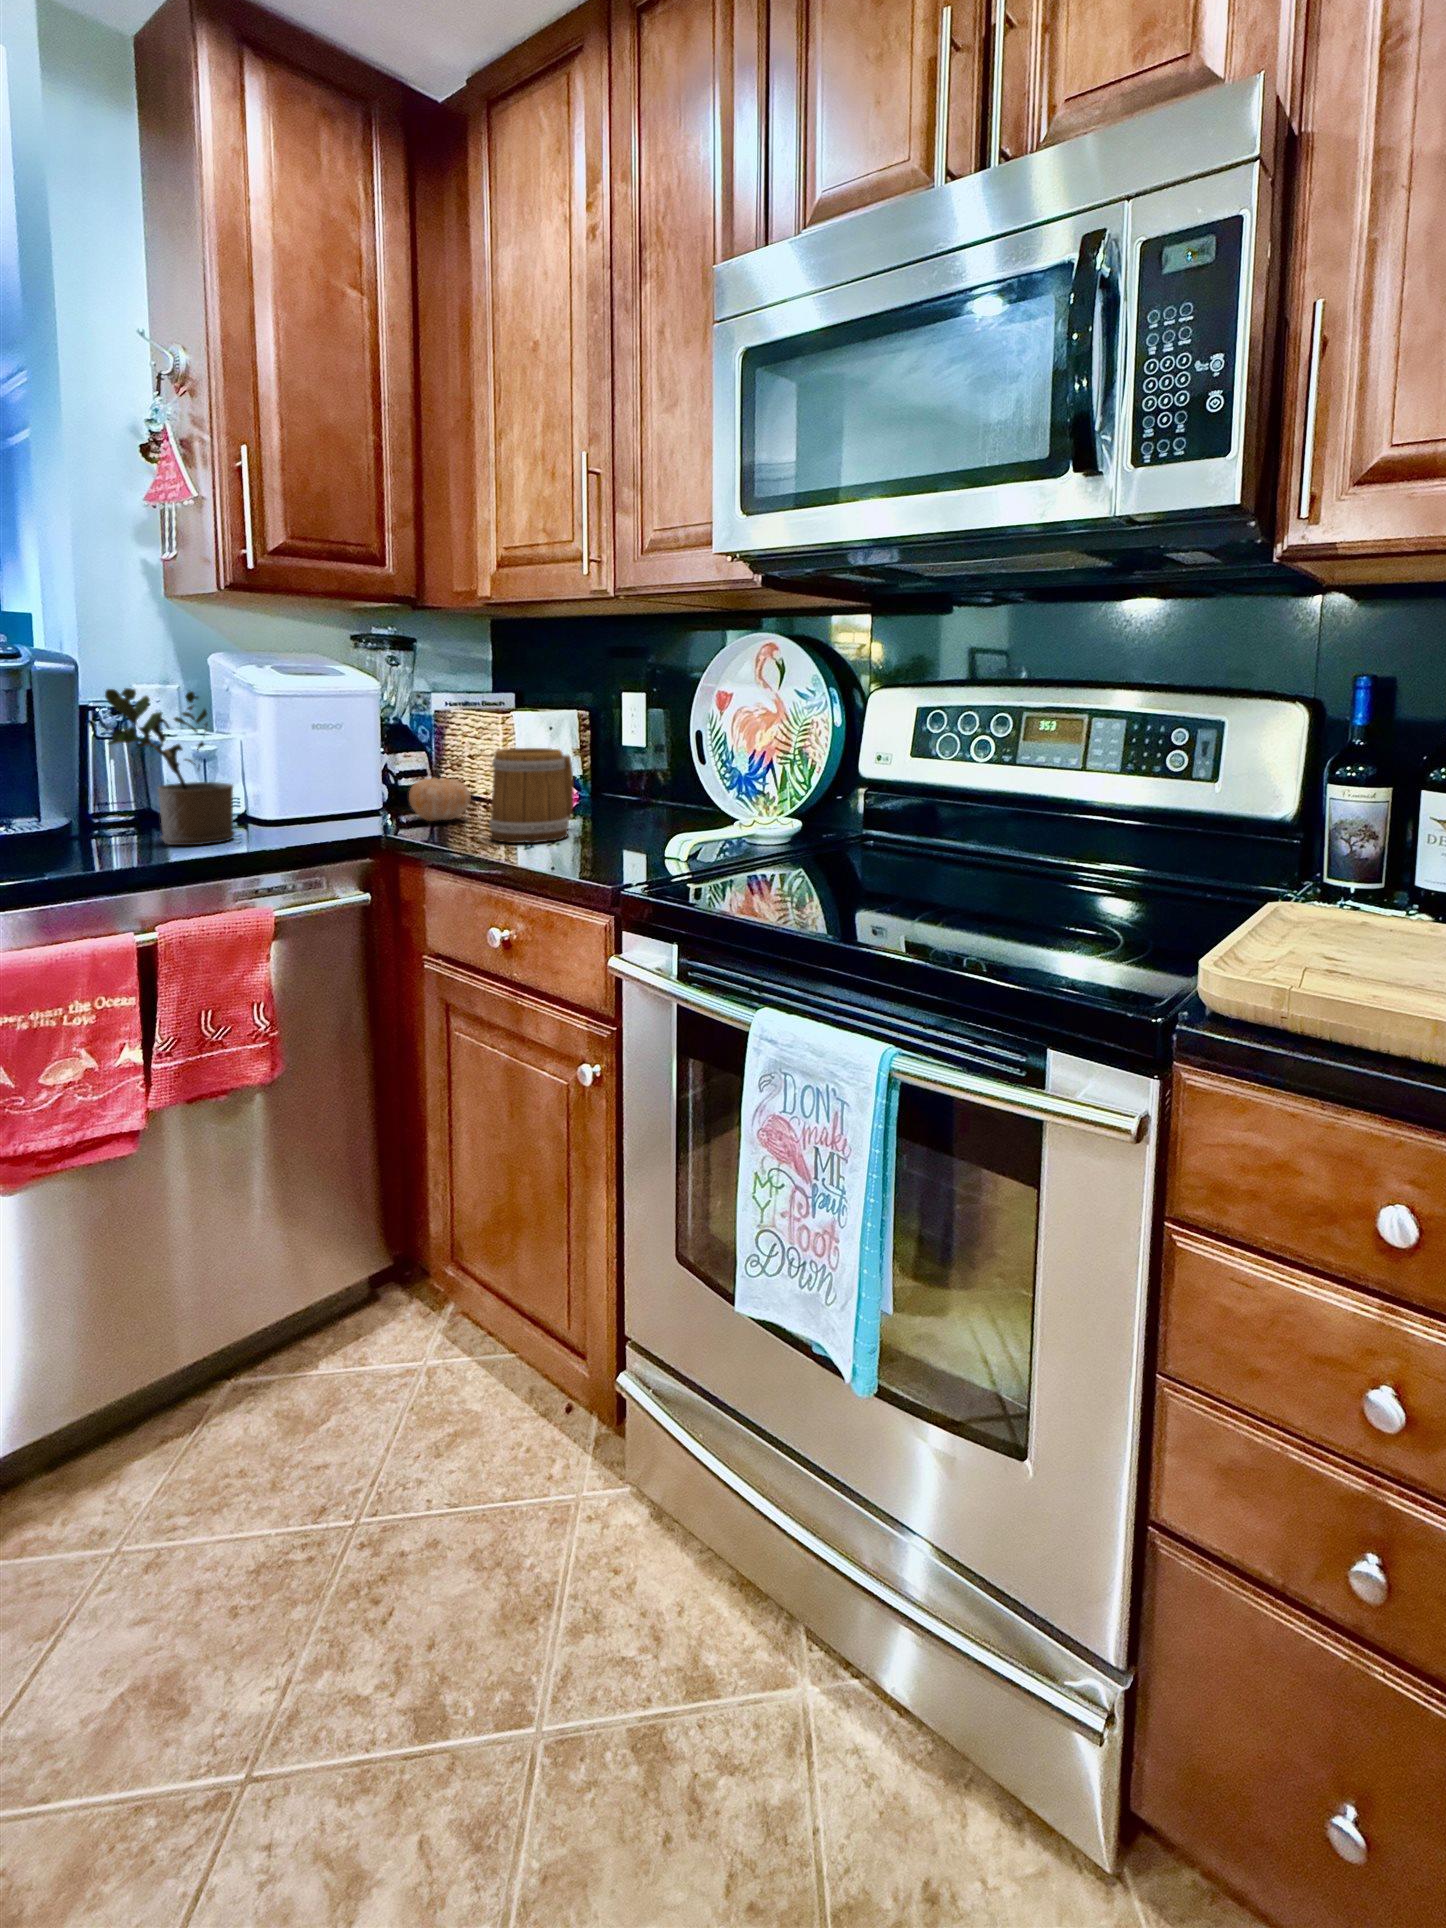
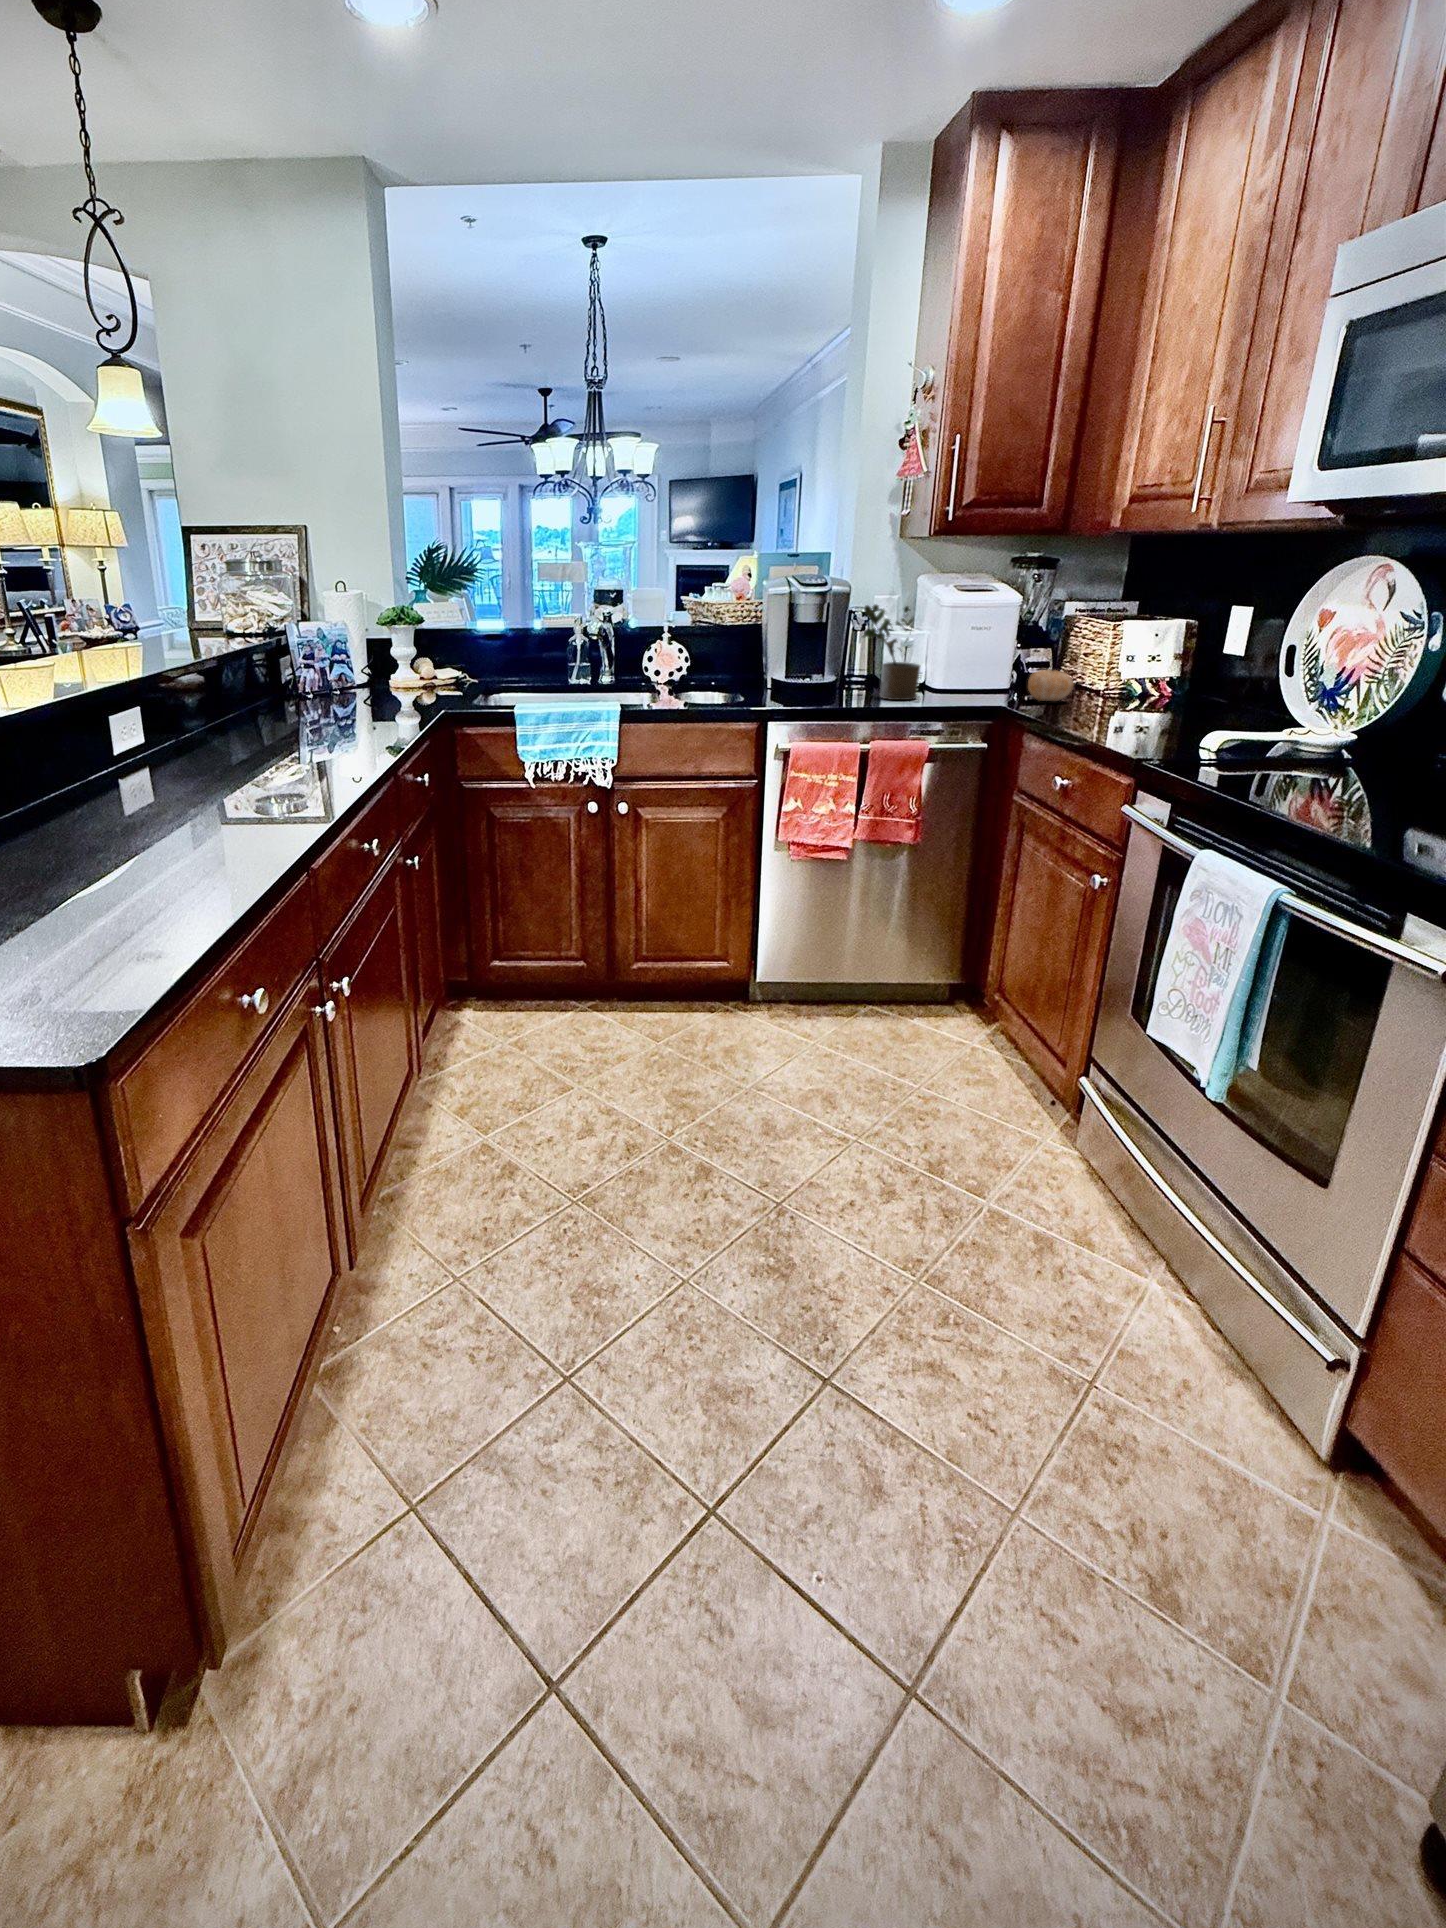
mug: present [488,748,573,843] -> none [1074,651,1154,723]

